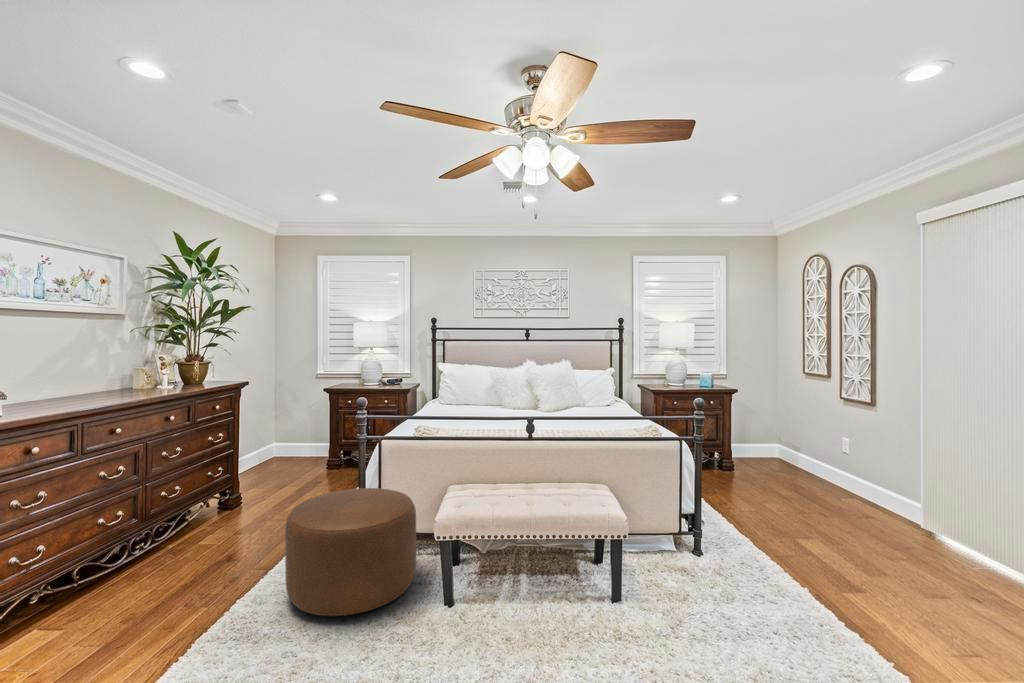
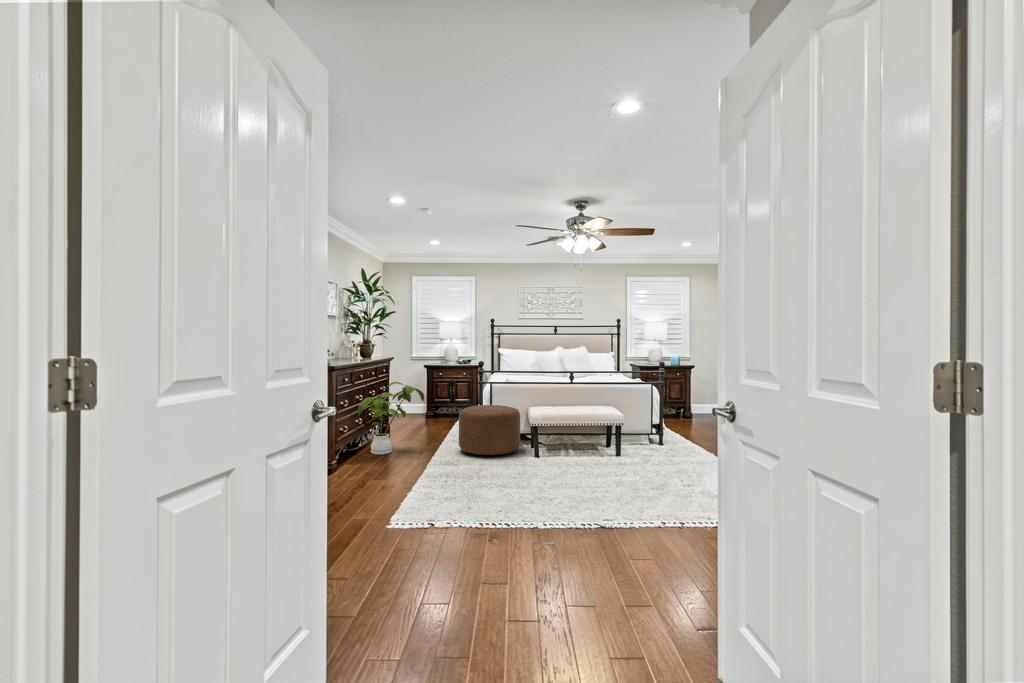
house plant: none [46,451,227,604] -> present [358,382,424,455]

